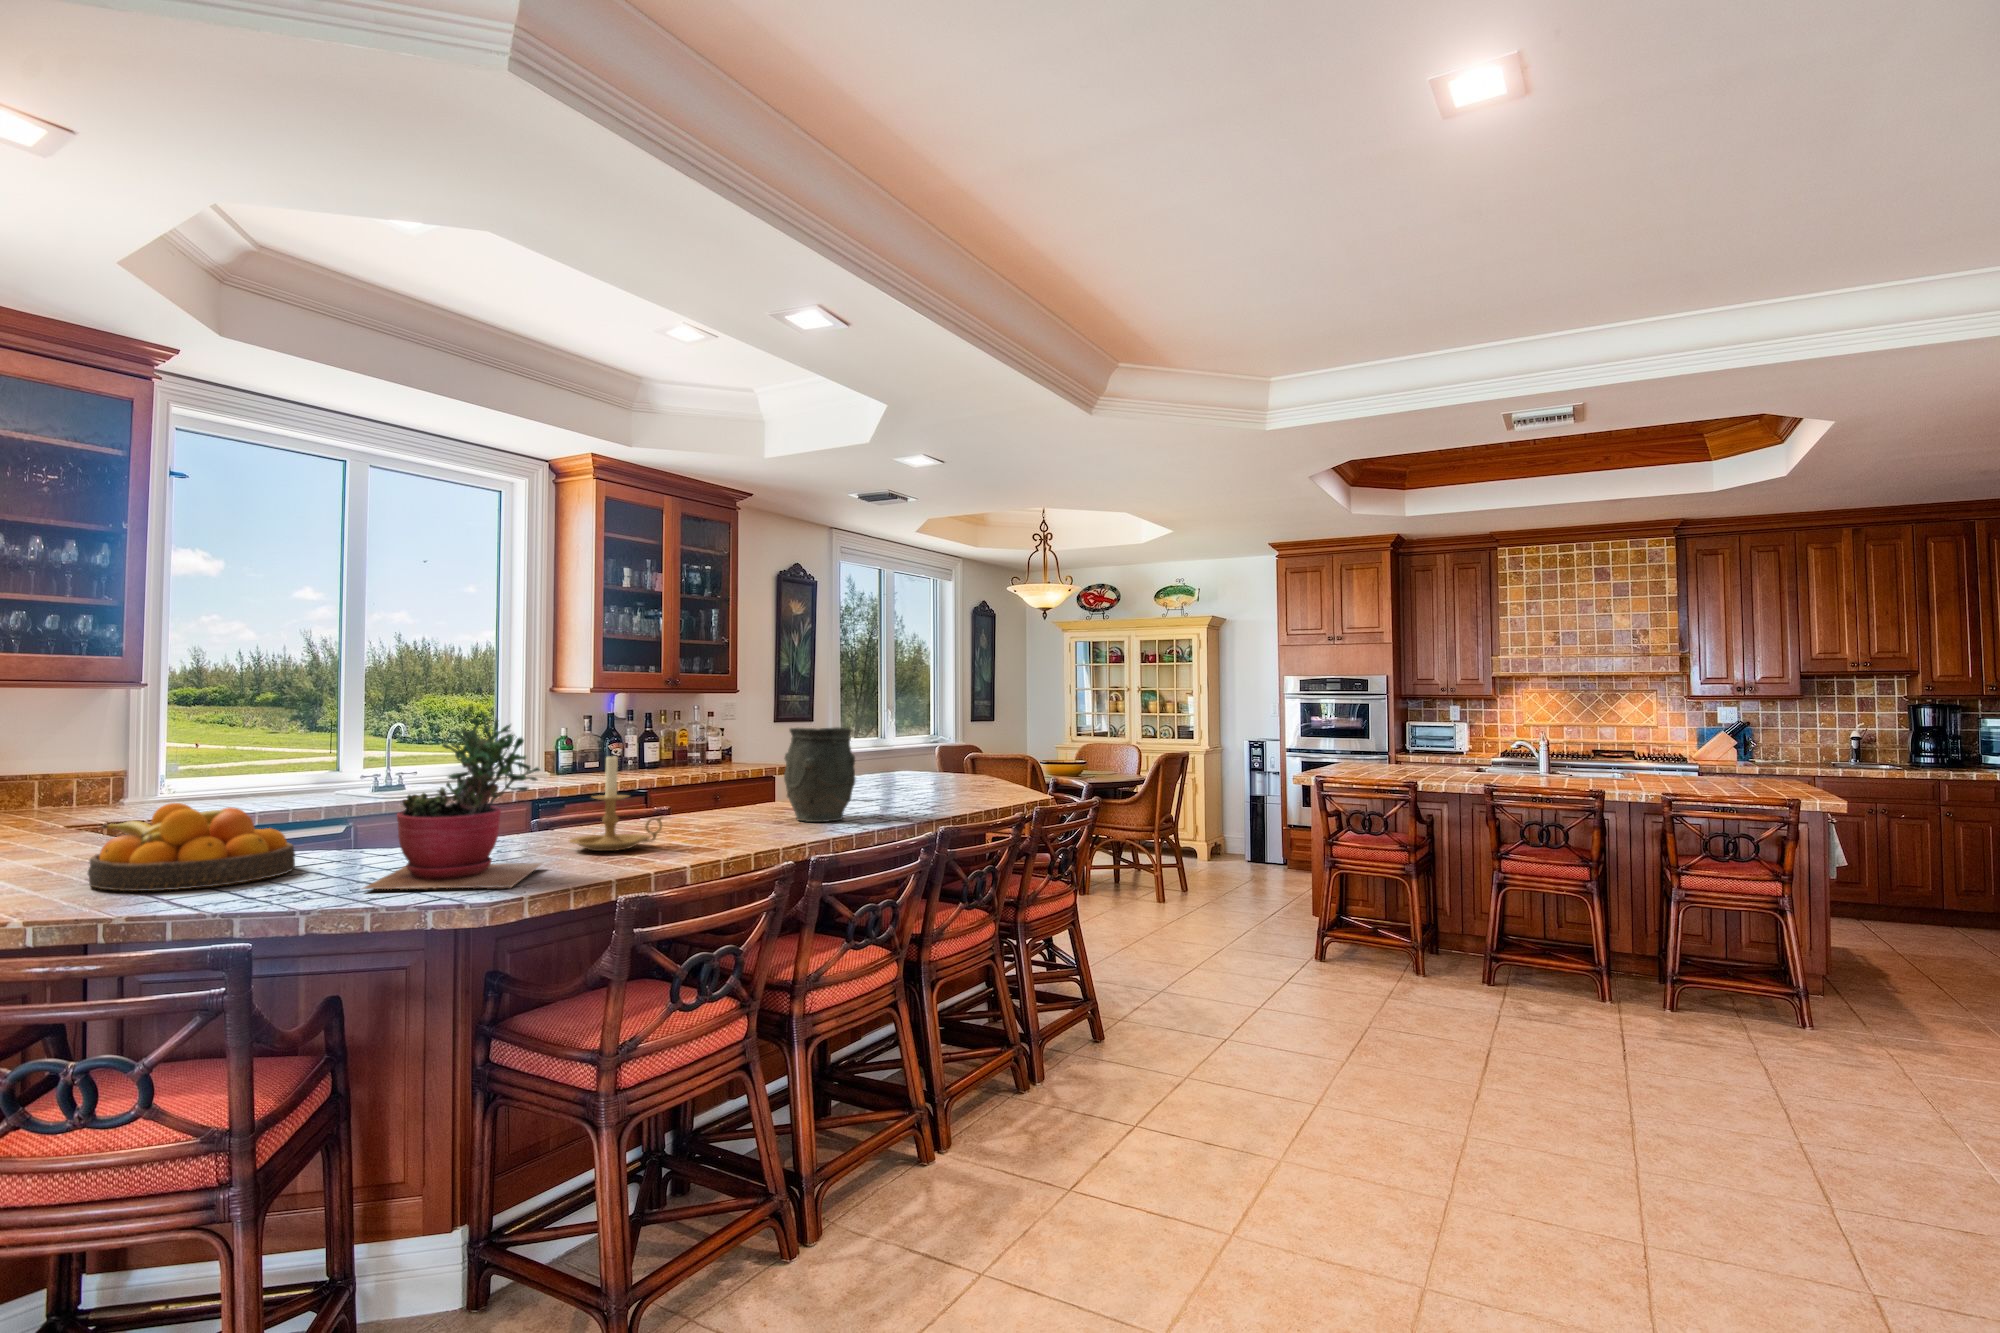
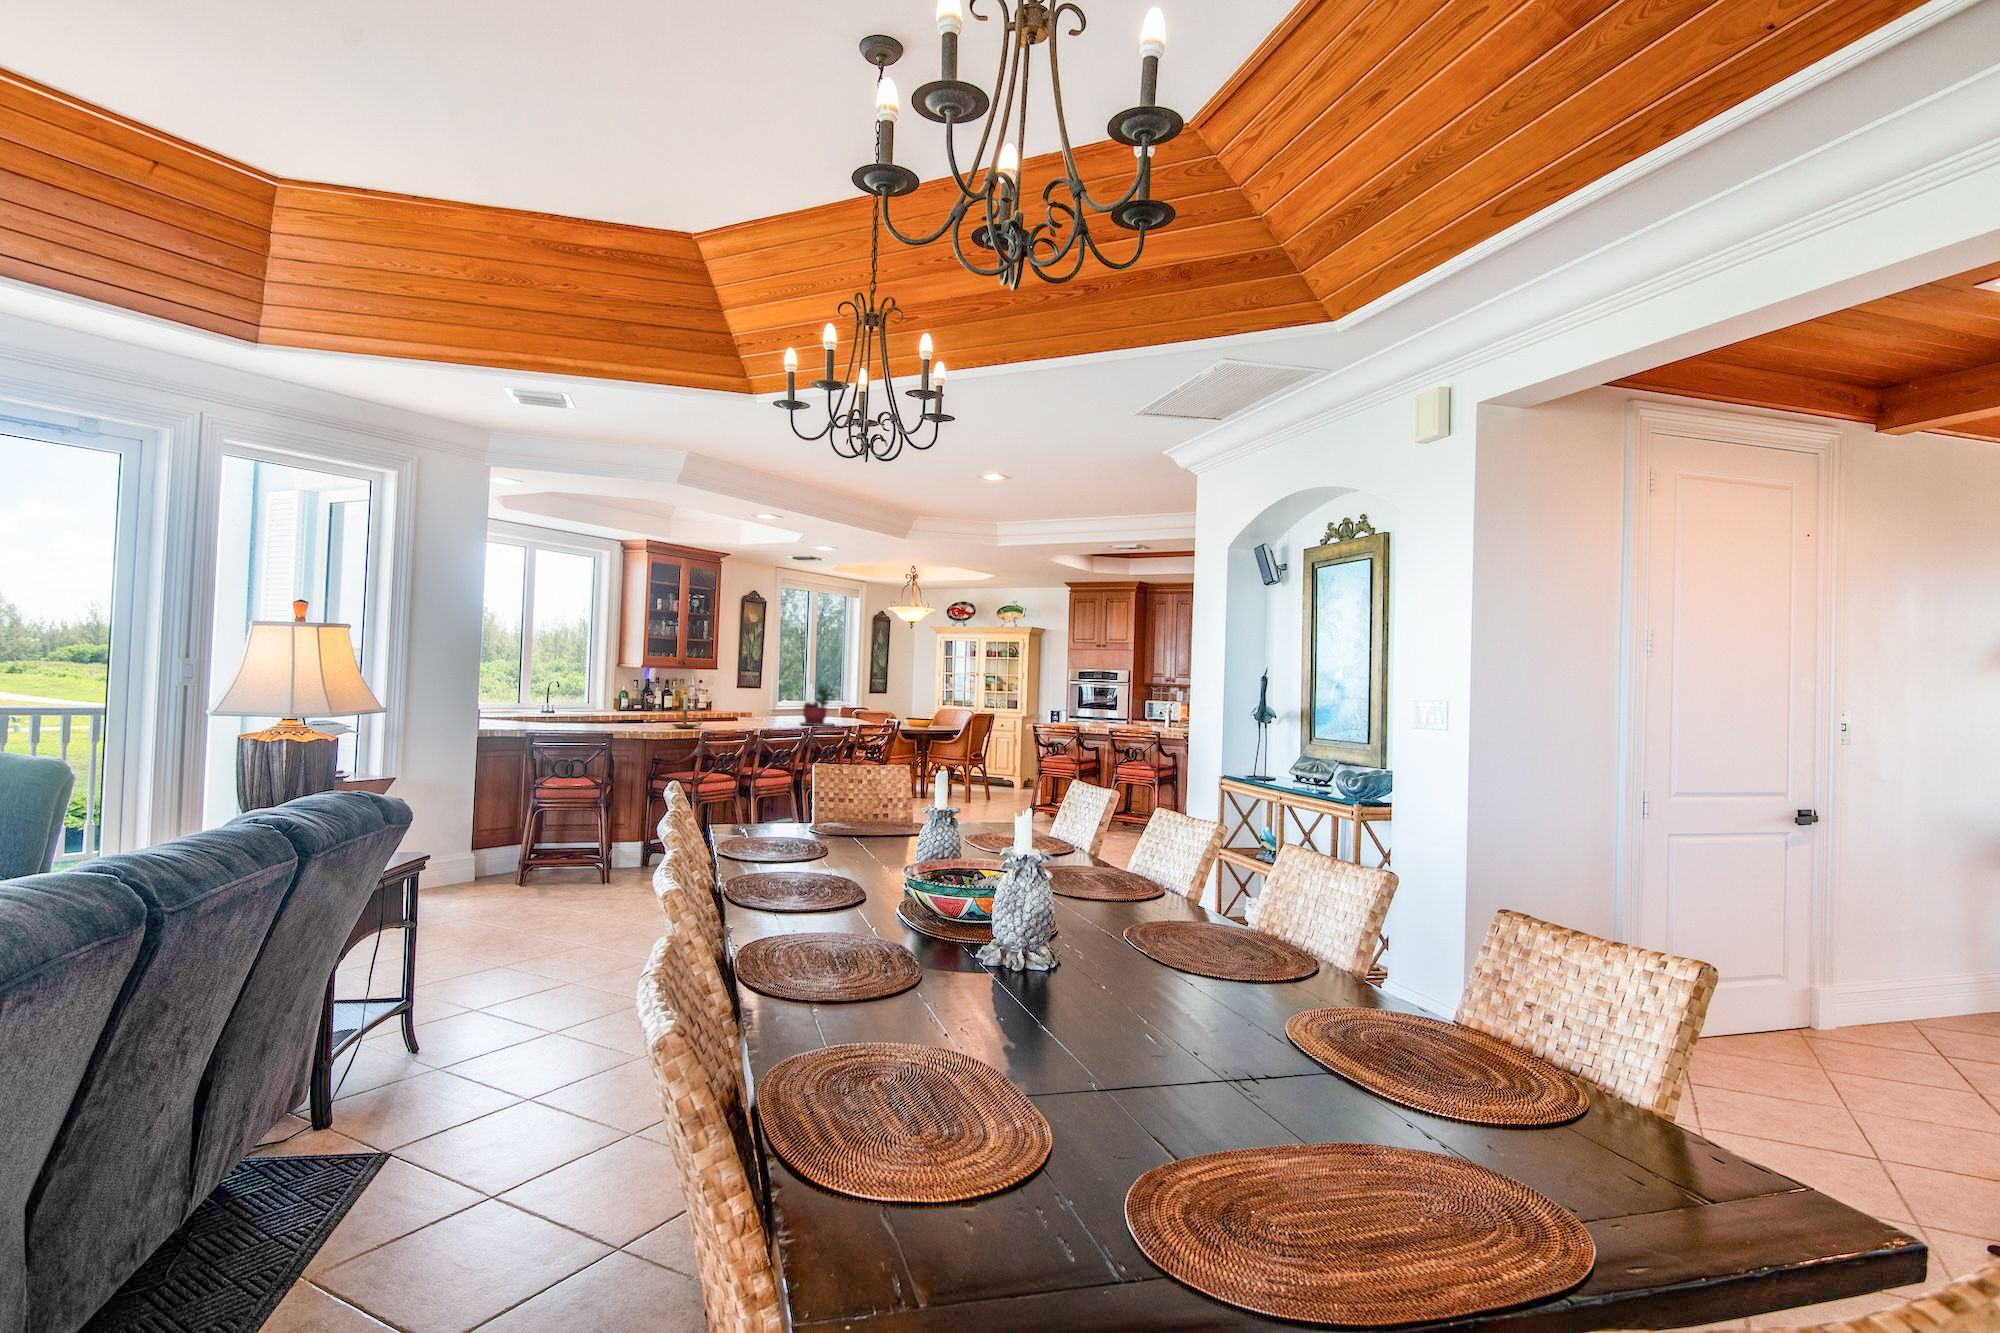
succulent plant: present [364,718,541,889] -> present [800,685,835,726]
vase: present [784,727,855,822] -> none [747,688,777,727]
fruit bowl: present [88,803,295,891] -> none [535,703,589,728]

